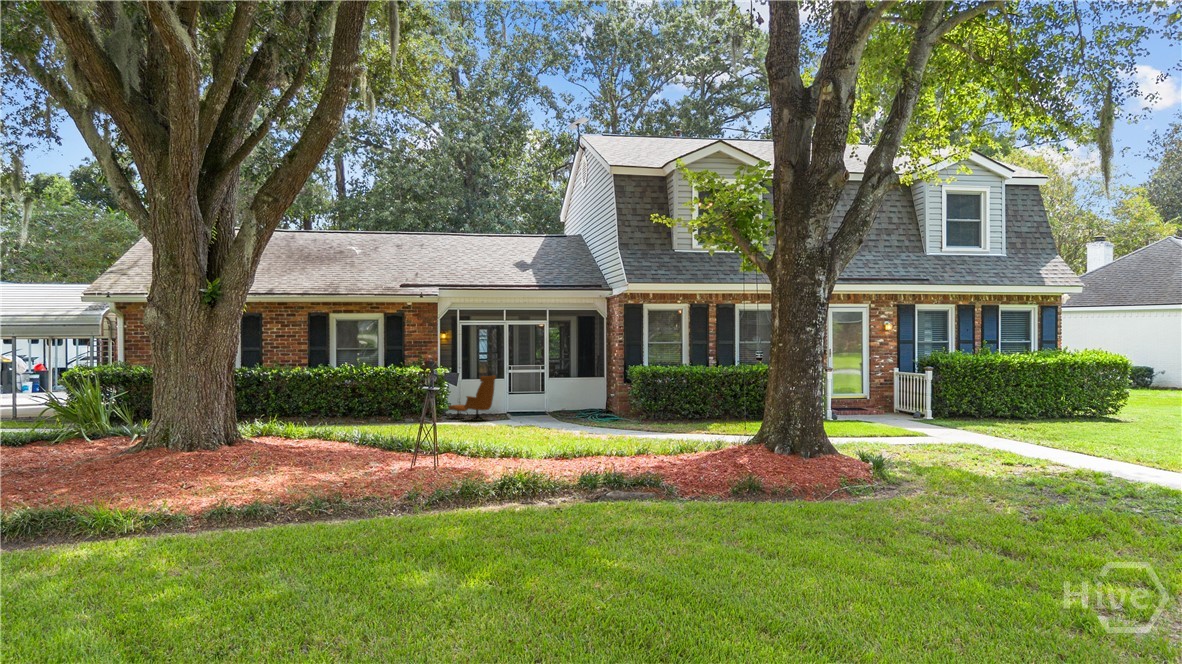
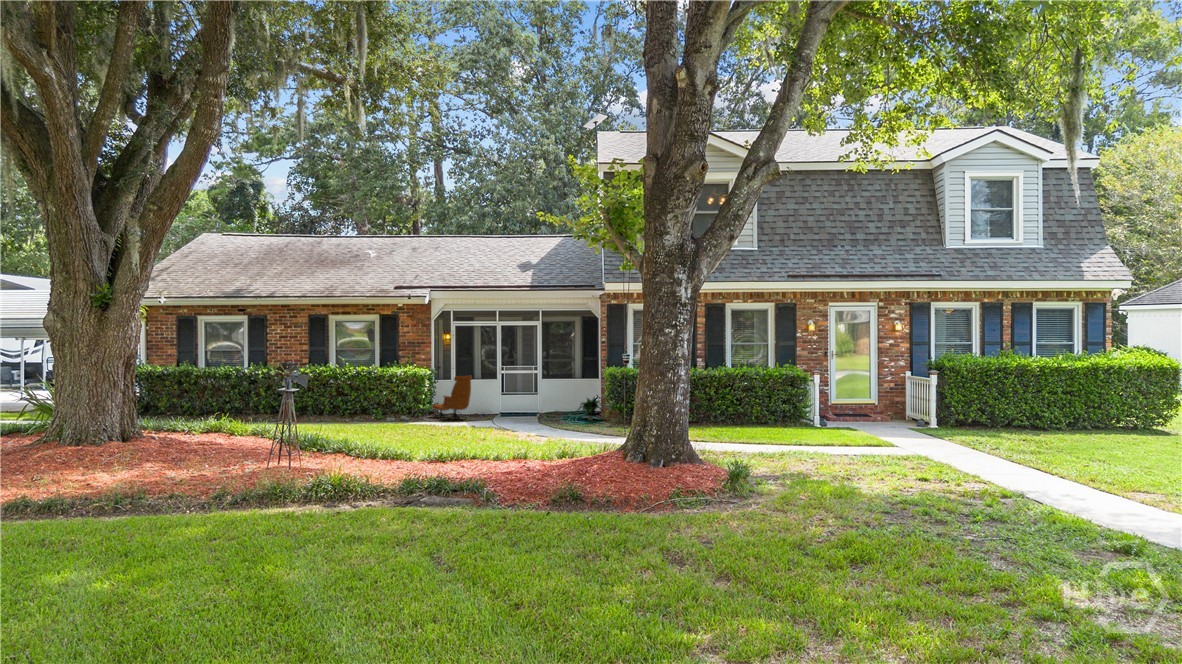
potted plant: none [597,394,627,418] -> present [577,397,603,420]

